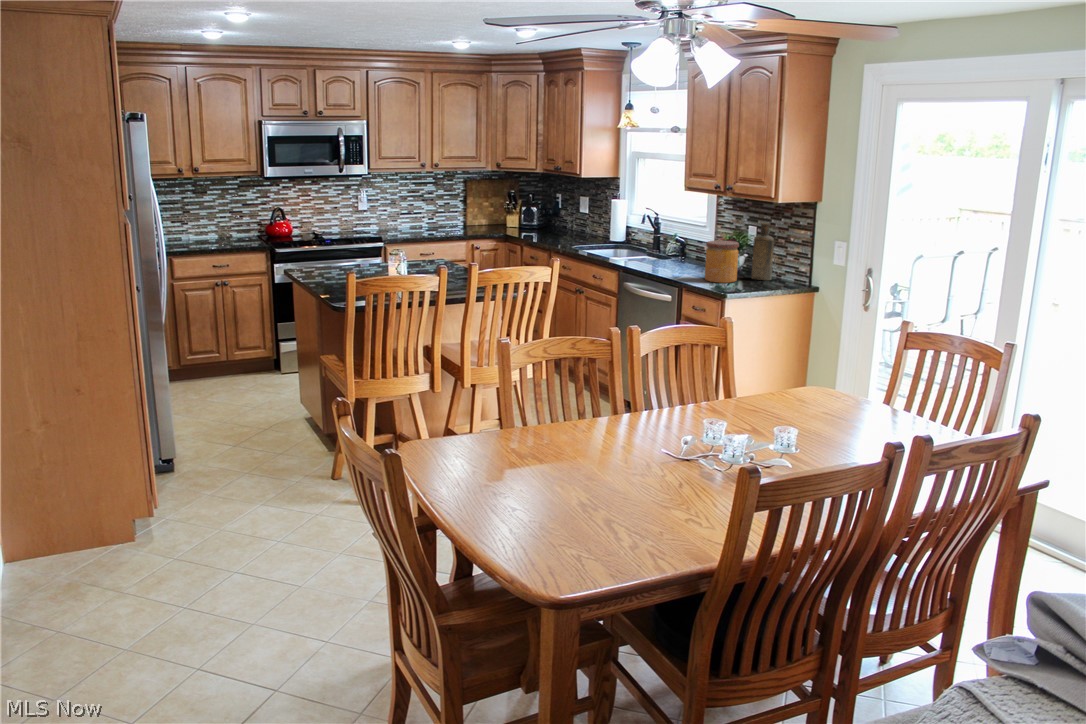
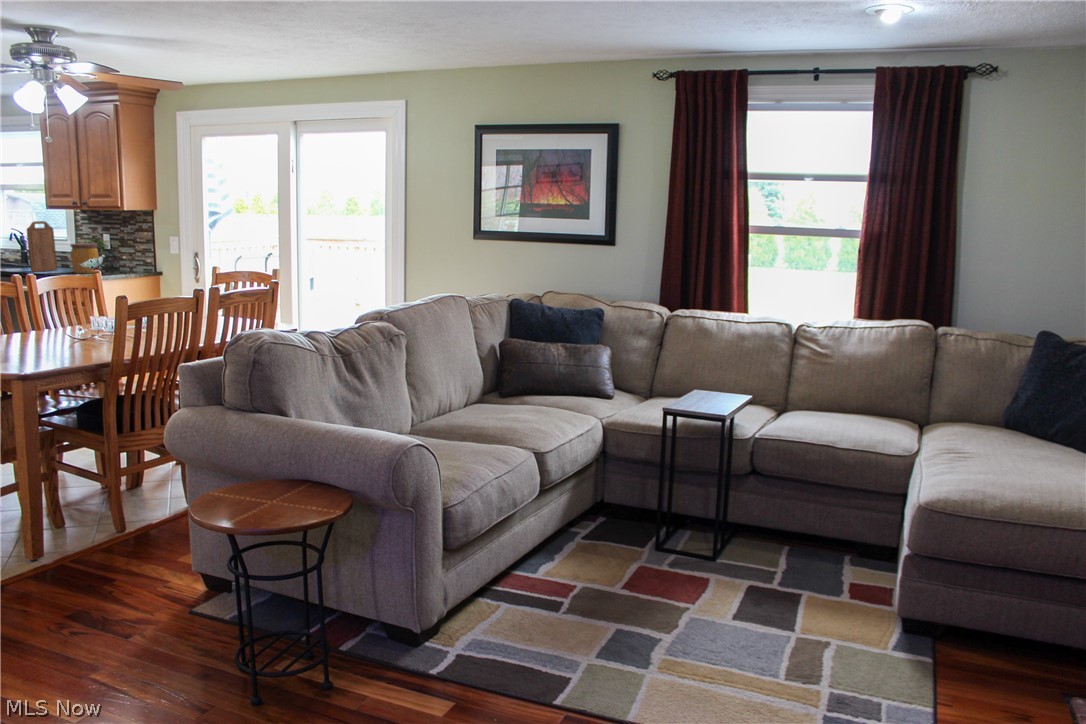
cutting board: none [658,208,691,274] -> present [27,221,57,272]
bottle: present [751,222,774,280] -> none [109,229,128,271]

